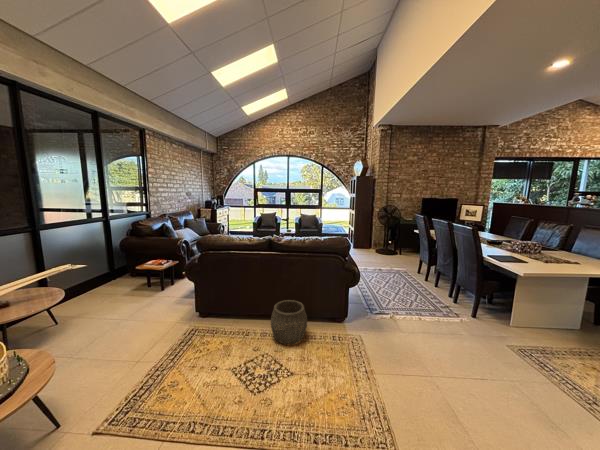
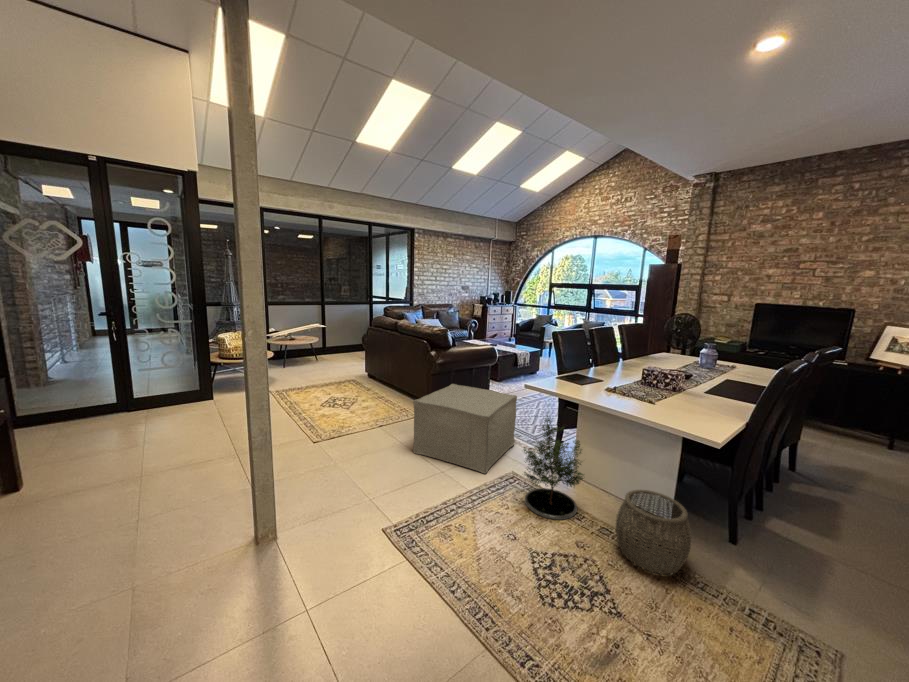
ottoman: none [77,268,180,348] -> present [413,384,517,474]
potted tree: none [203,275,246,345] -> present [524,415,583,520]

